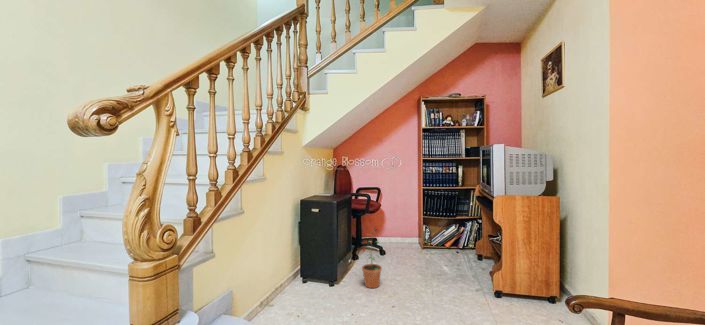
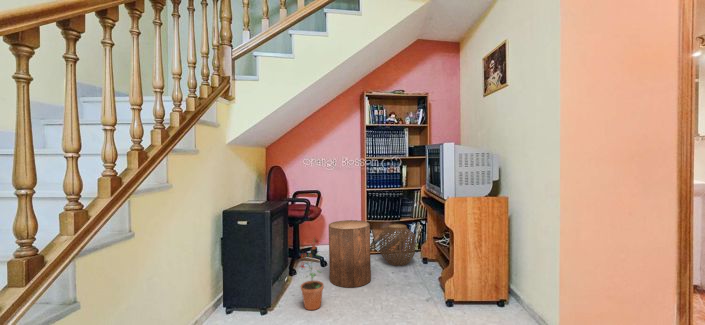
stool: none [387,215,425,274] -> present [329,220,371,288]
woven basket: none [435,220,470,259] -> present [379,224,416,266]

